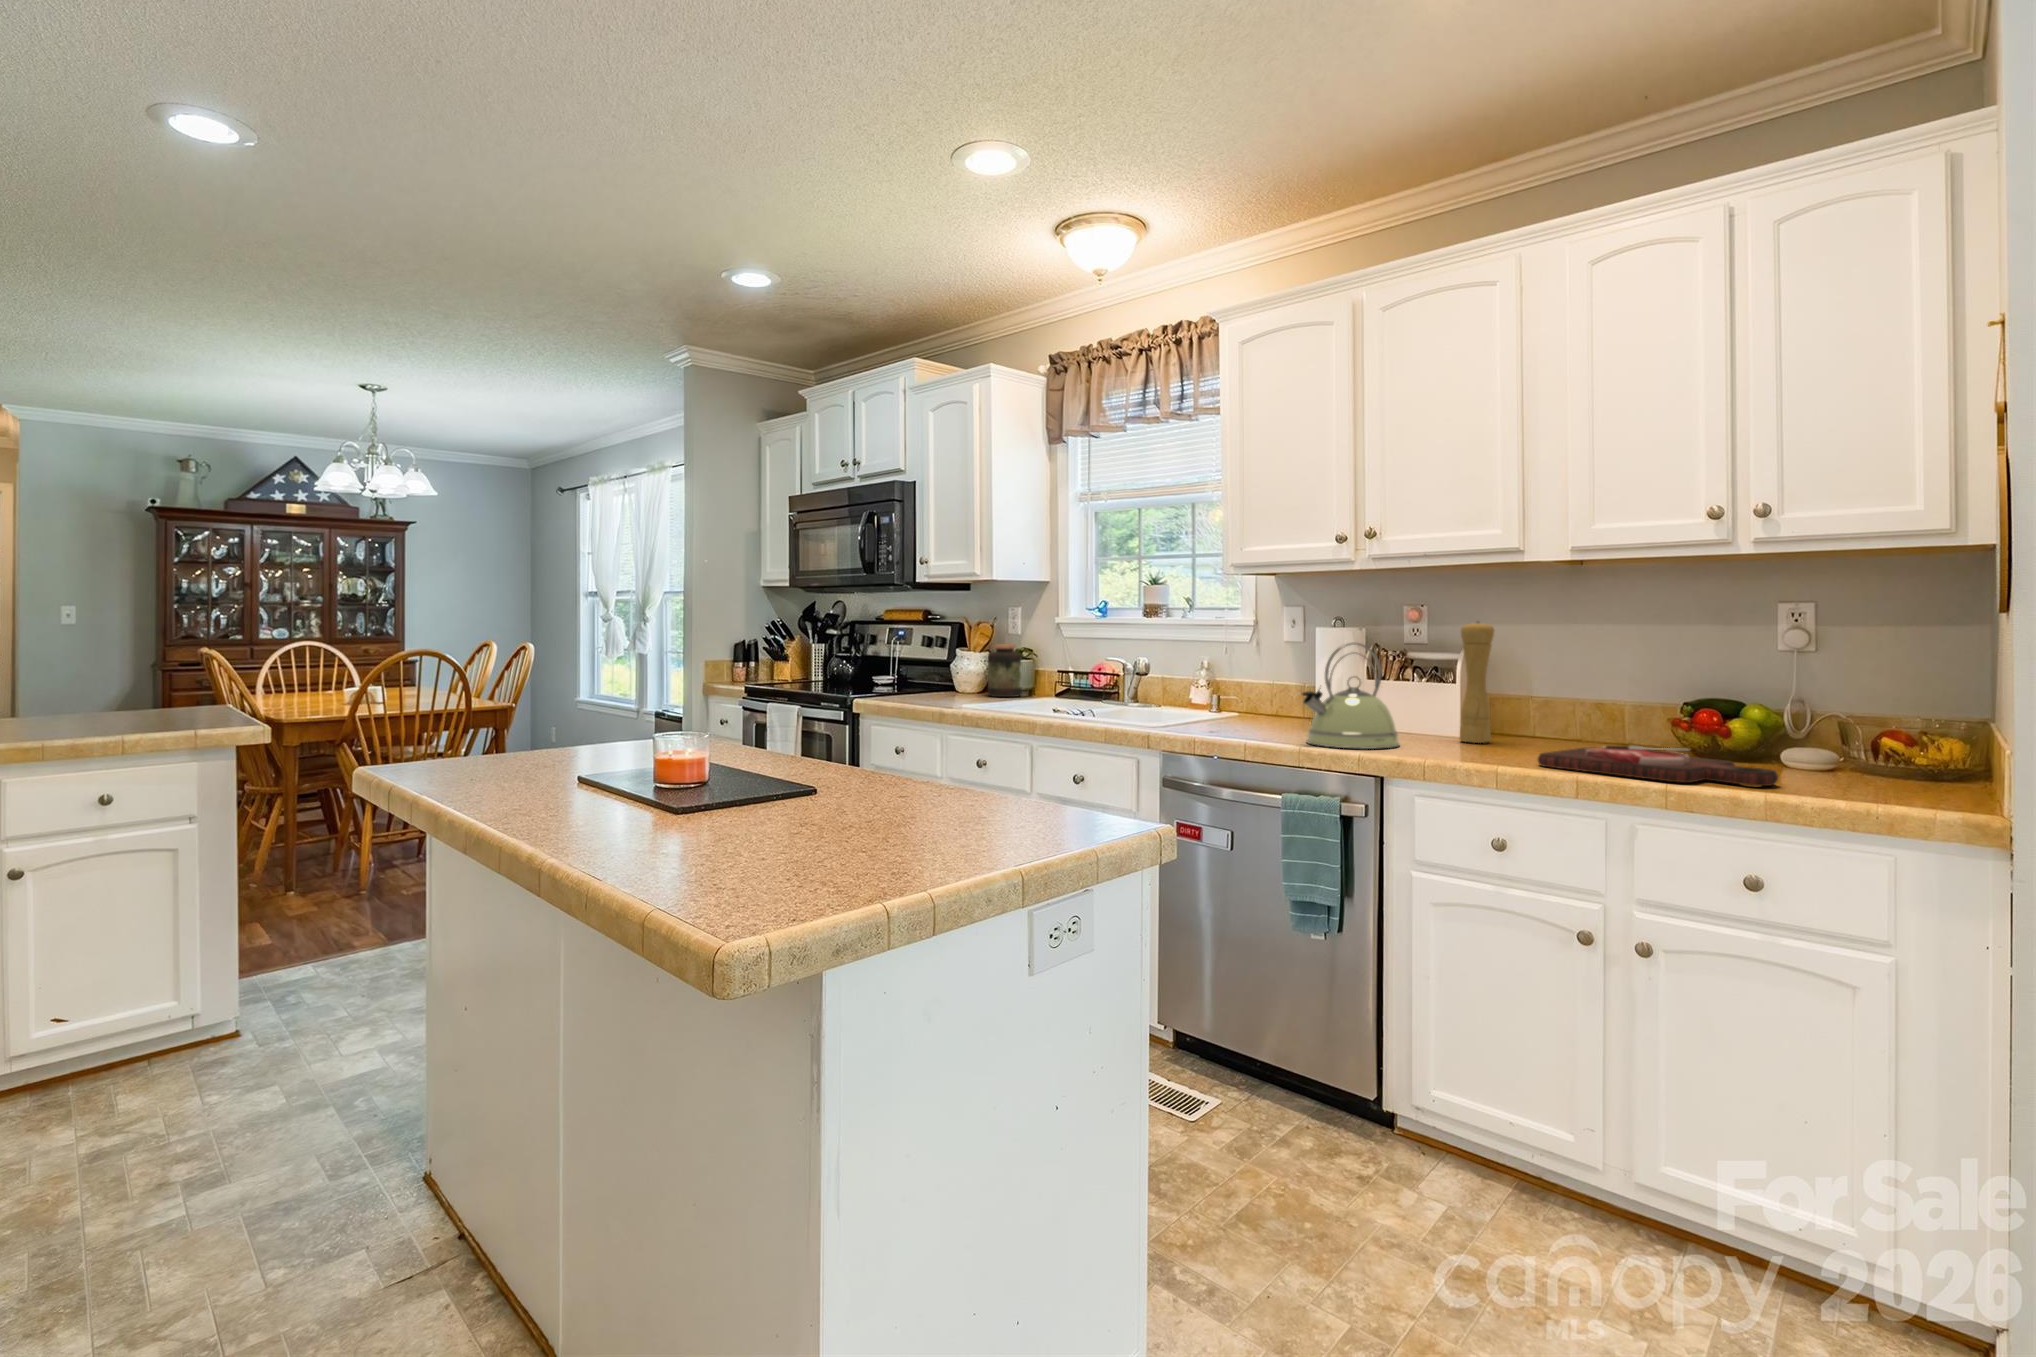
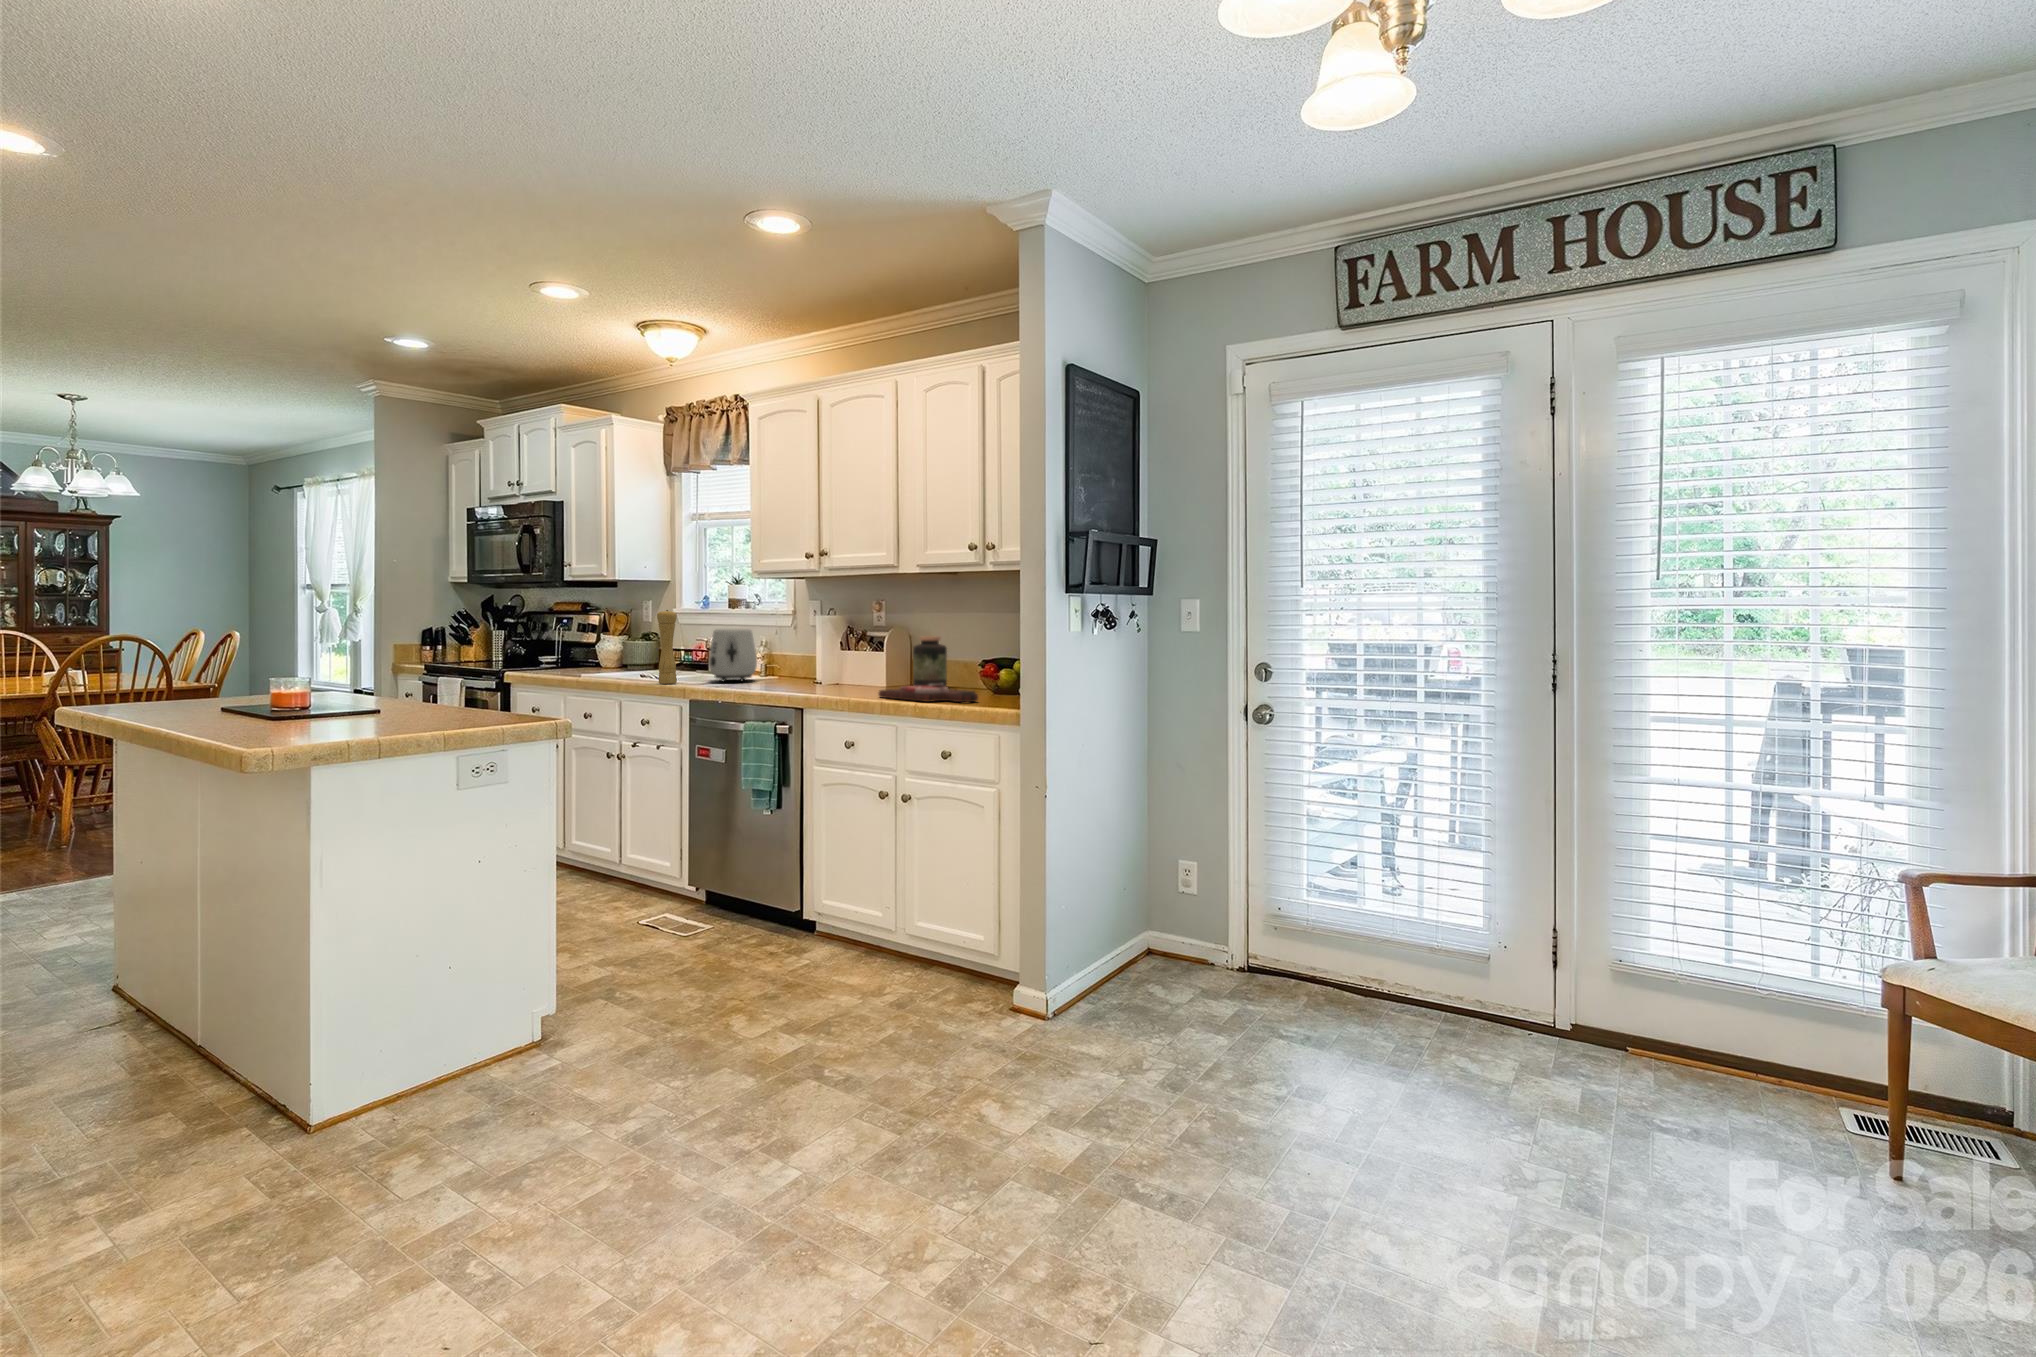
pepper mill: present [1460,622,1494,743] -> present [657,610,677,684]
kettle: present [1302,642,1400,749] -> none [765,624,832,692]
jar: present [988,644,1022,697] -> present [913,636,947,687]
toaster: none [1156,646,1226,723] -> present [709,629,757,682]

